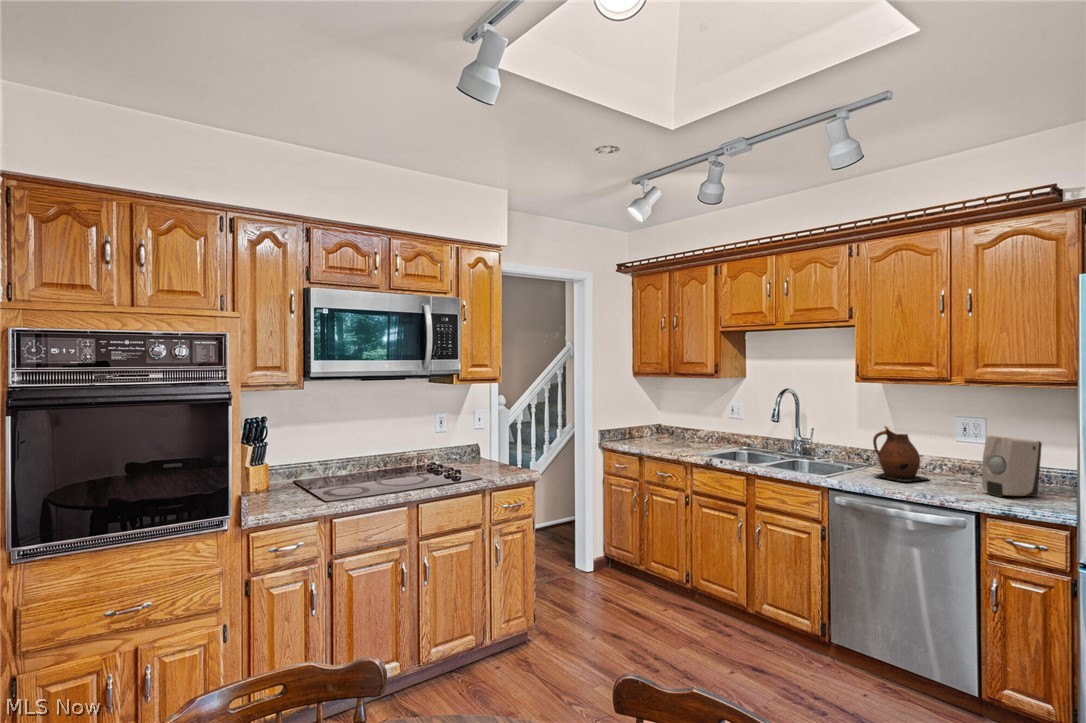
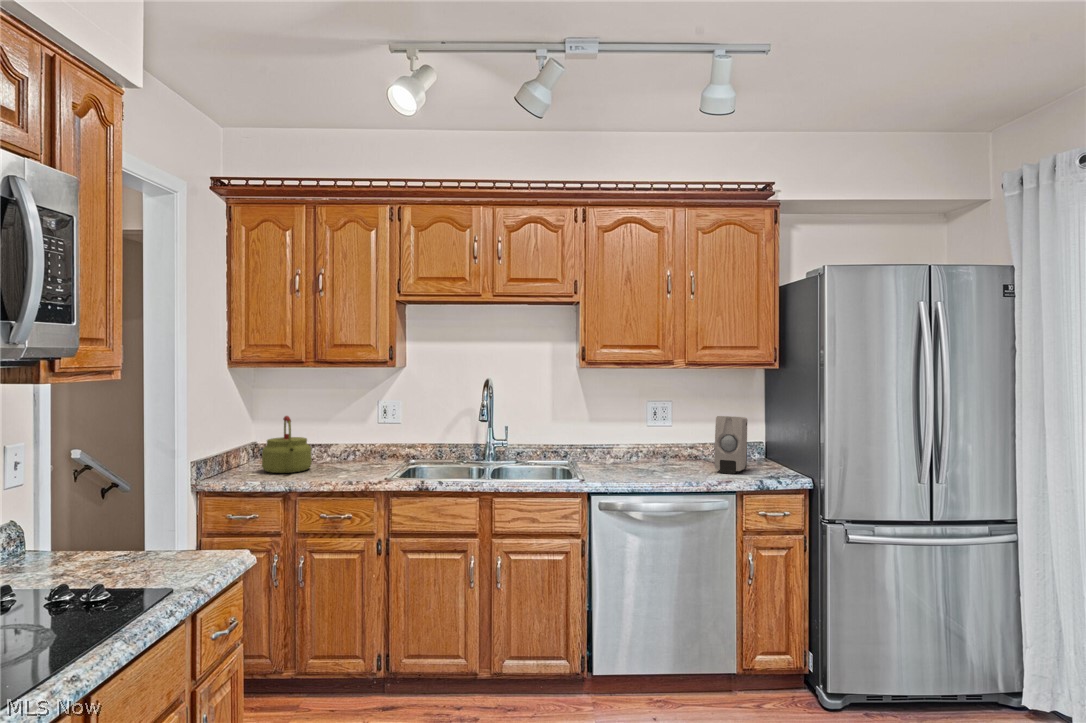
kettle: none [645,407,676,444] -> present [262,416,312,473]
ceramic pitcher: present [873,426,928,482] -> none [610,415,656,474]

